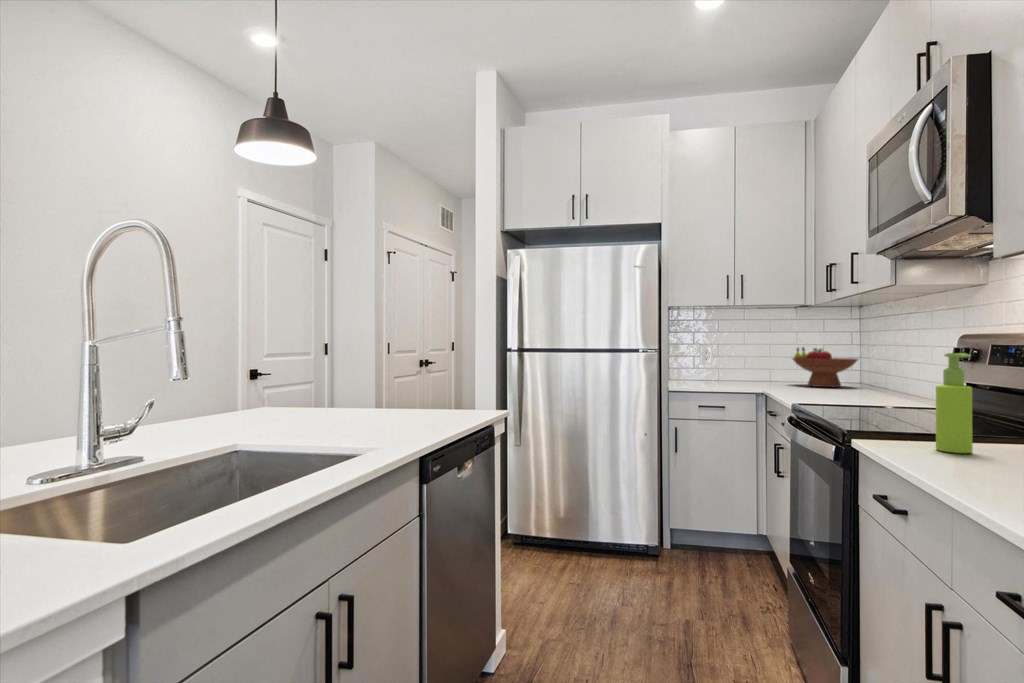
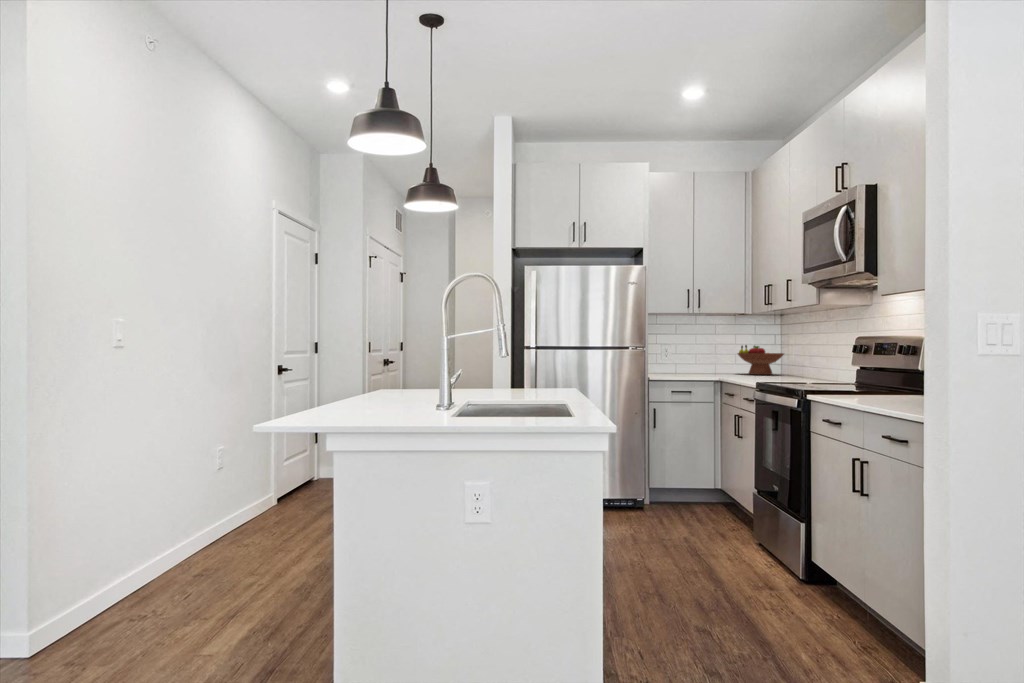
soap dispenser: present [936,353,973,453] -> none [854,349,871,400]

